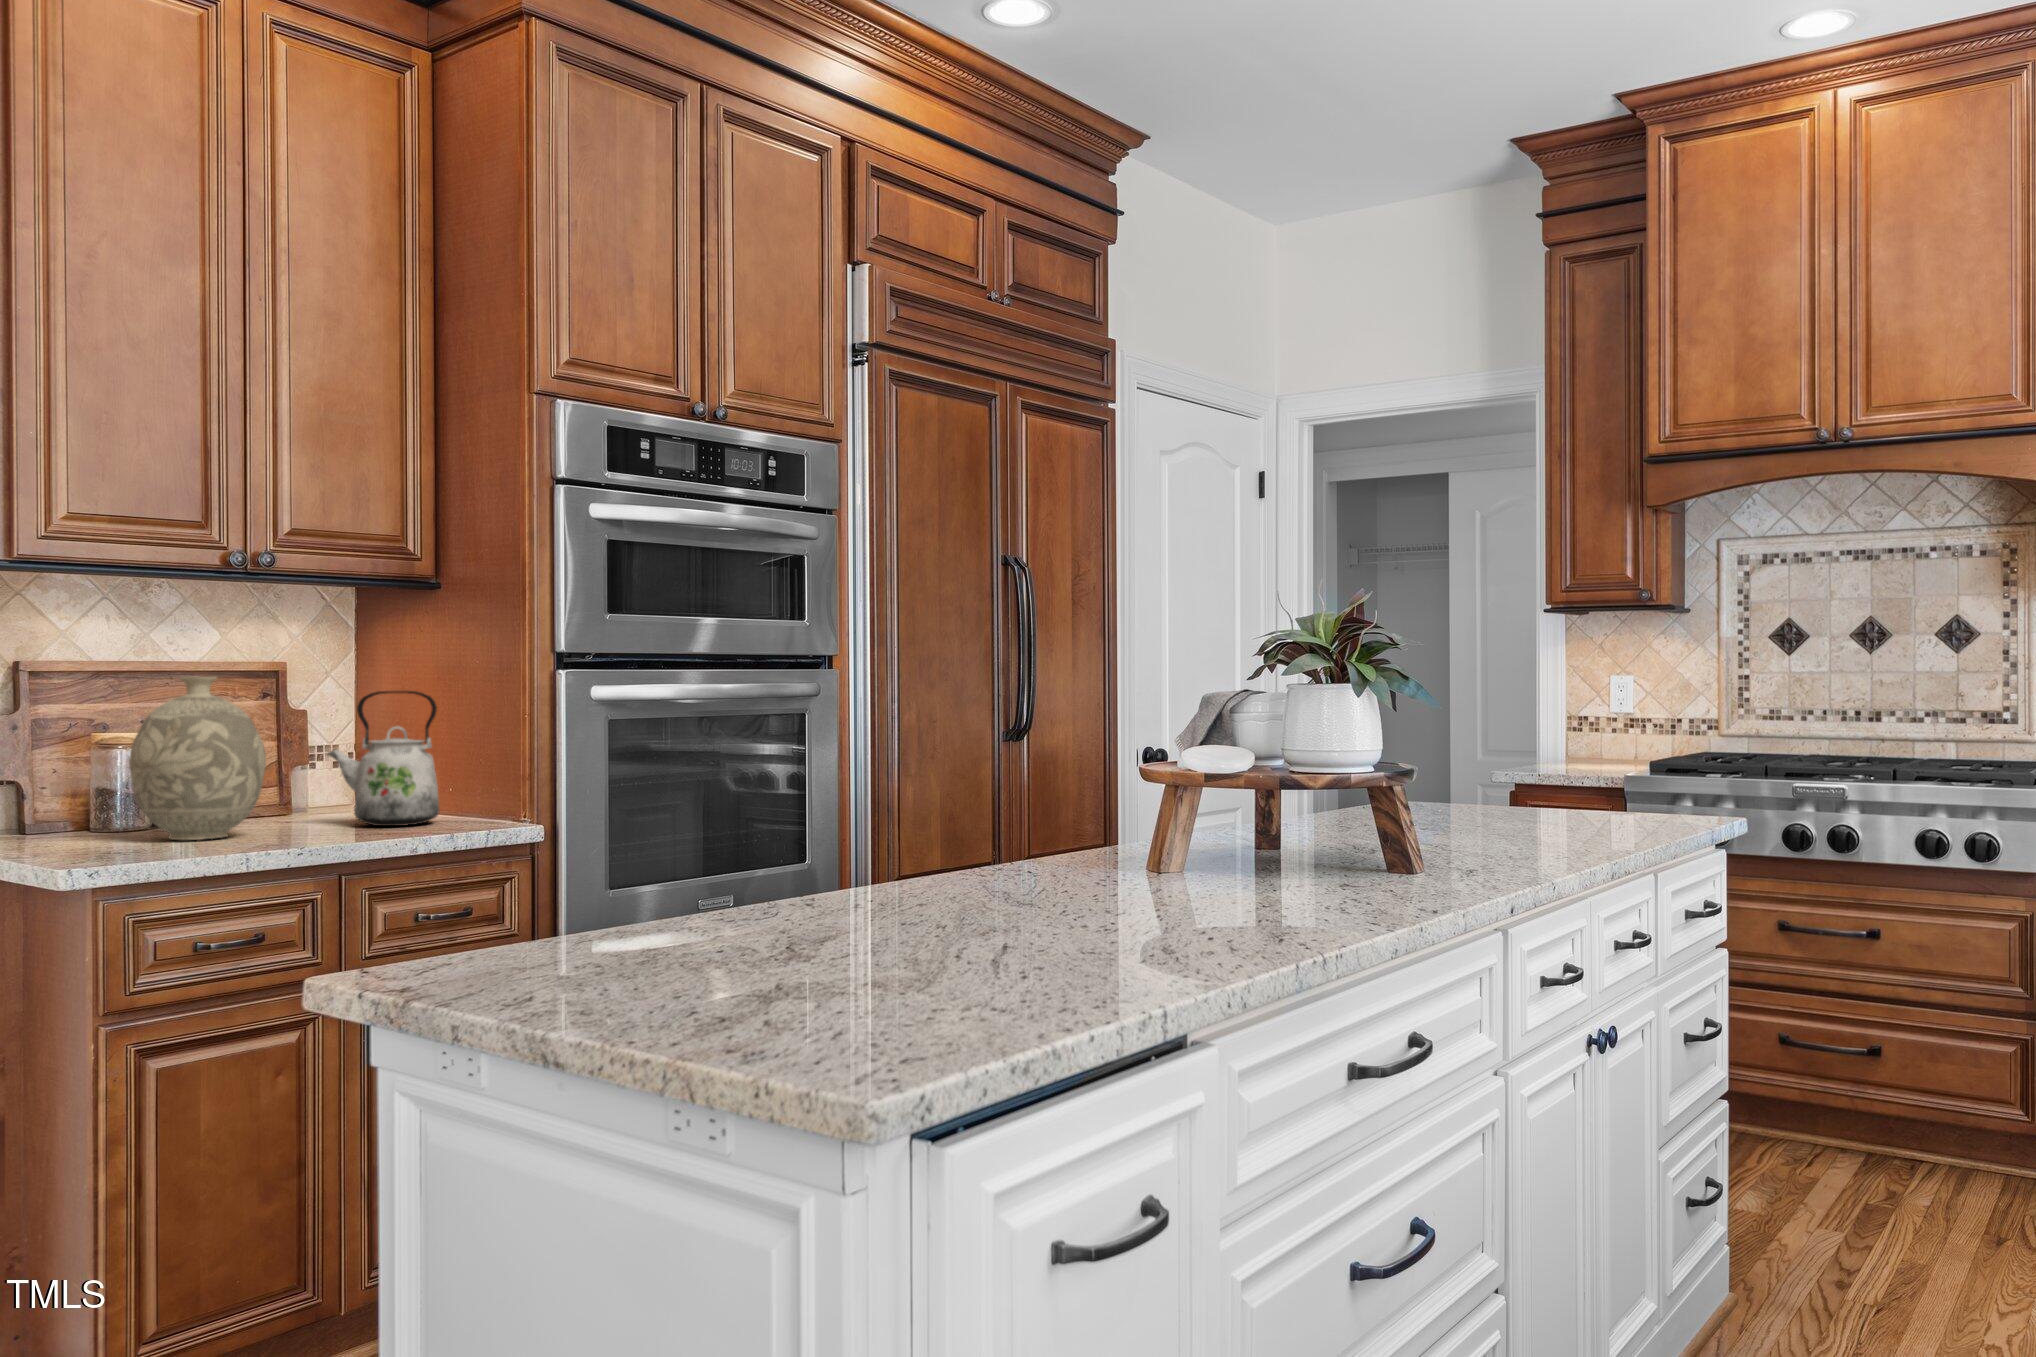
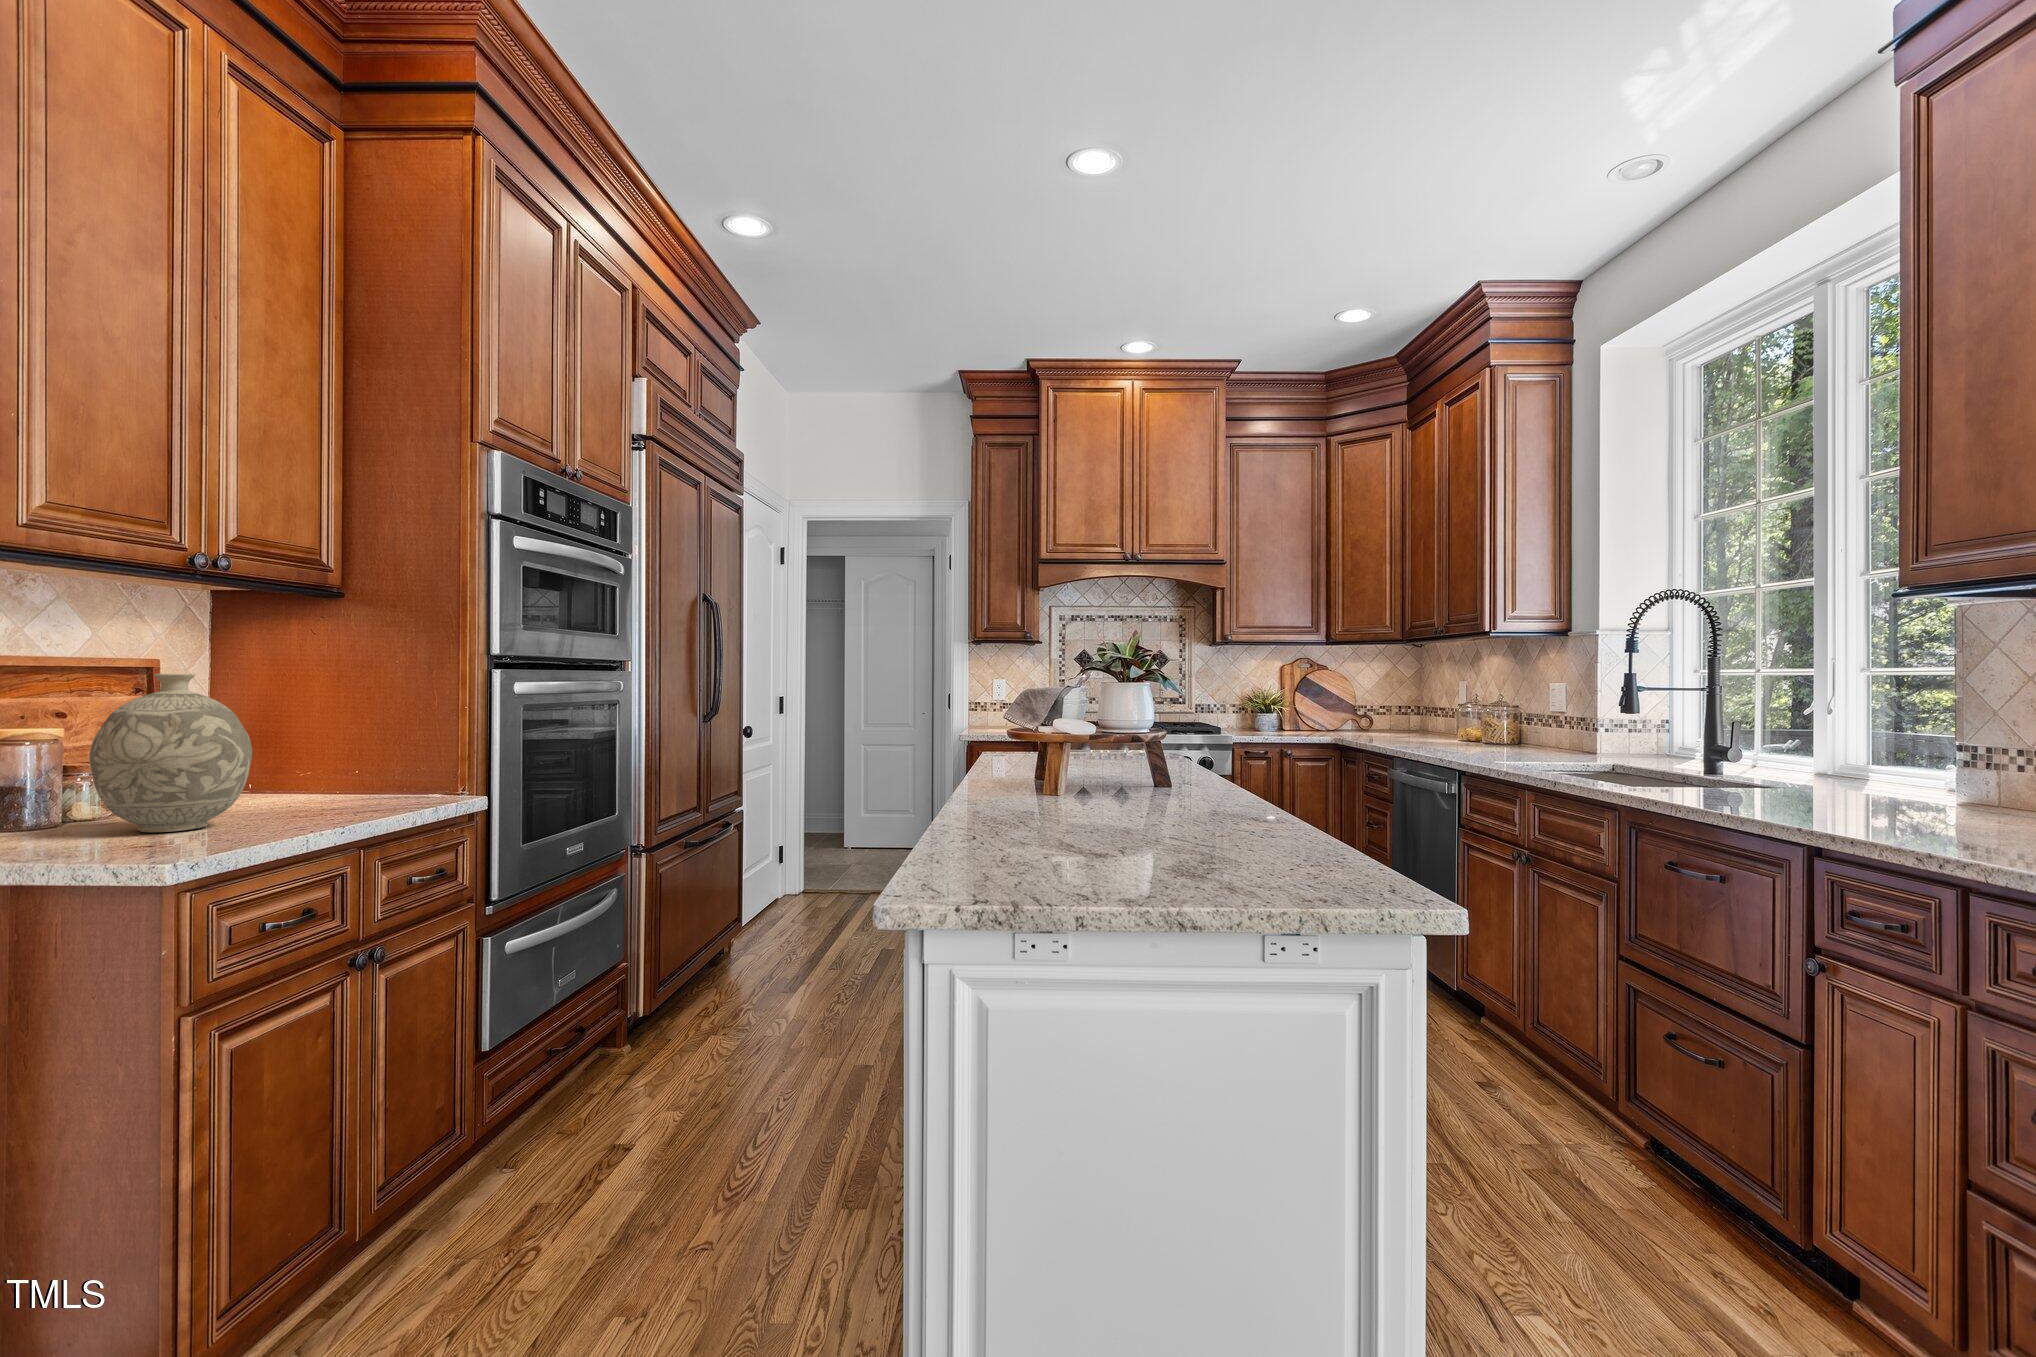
kettle: present [327,691,440,826] -> none [264,687,383,806]

